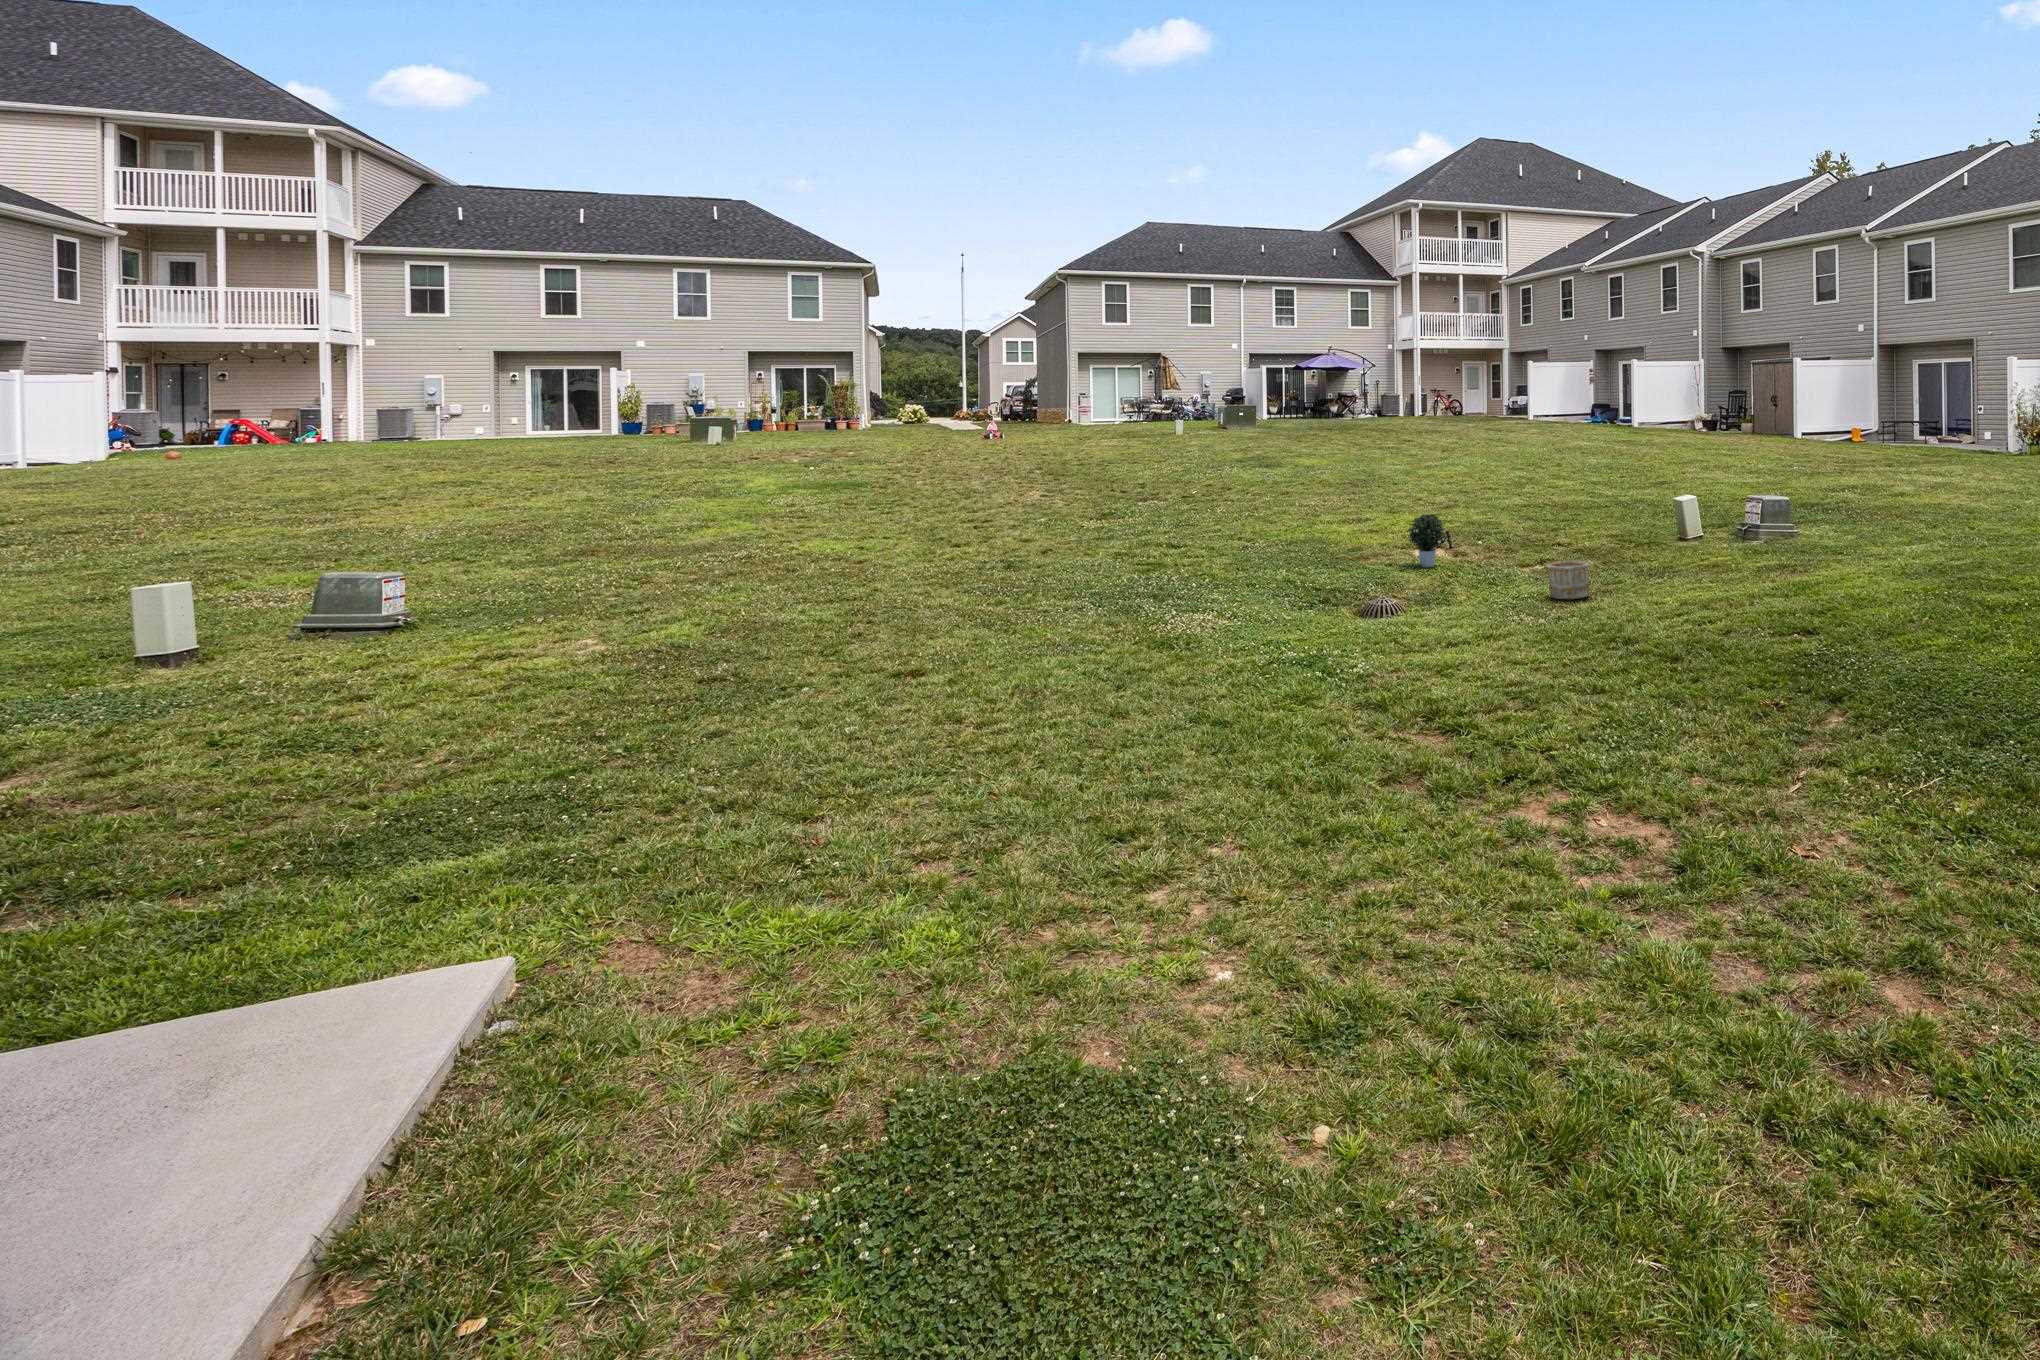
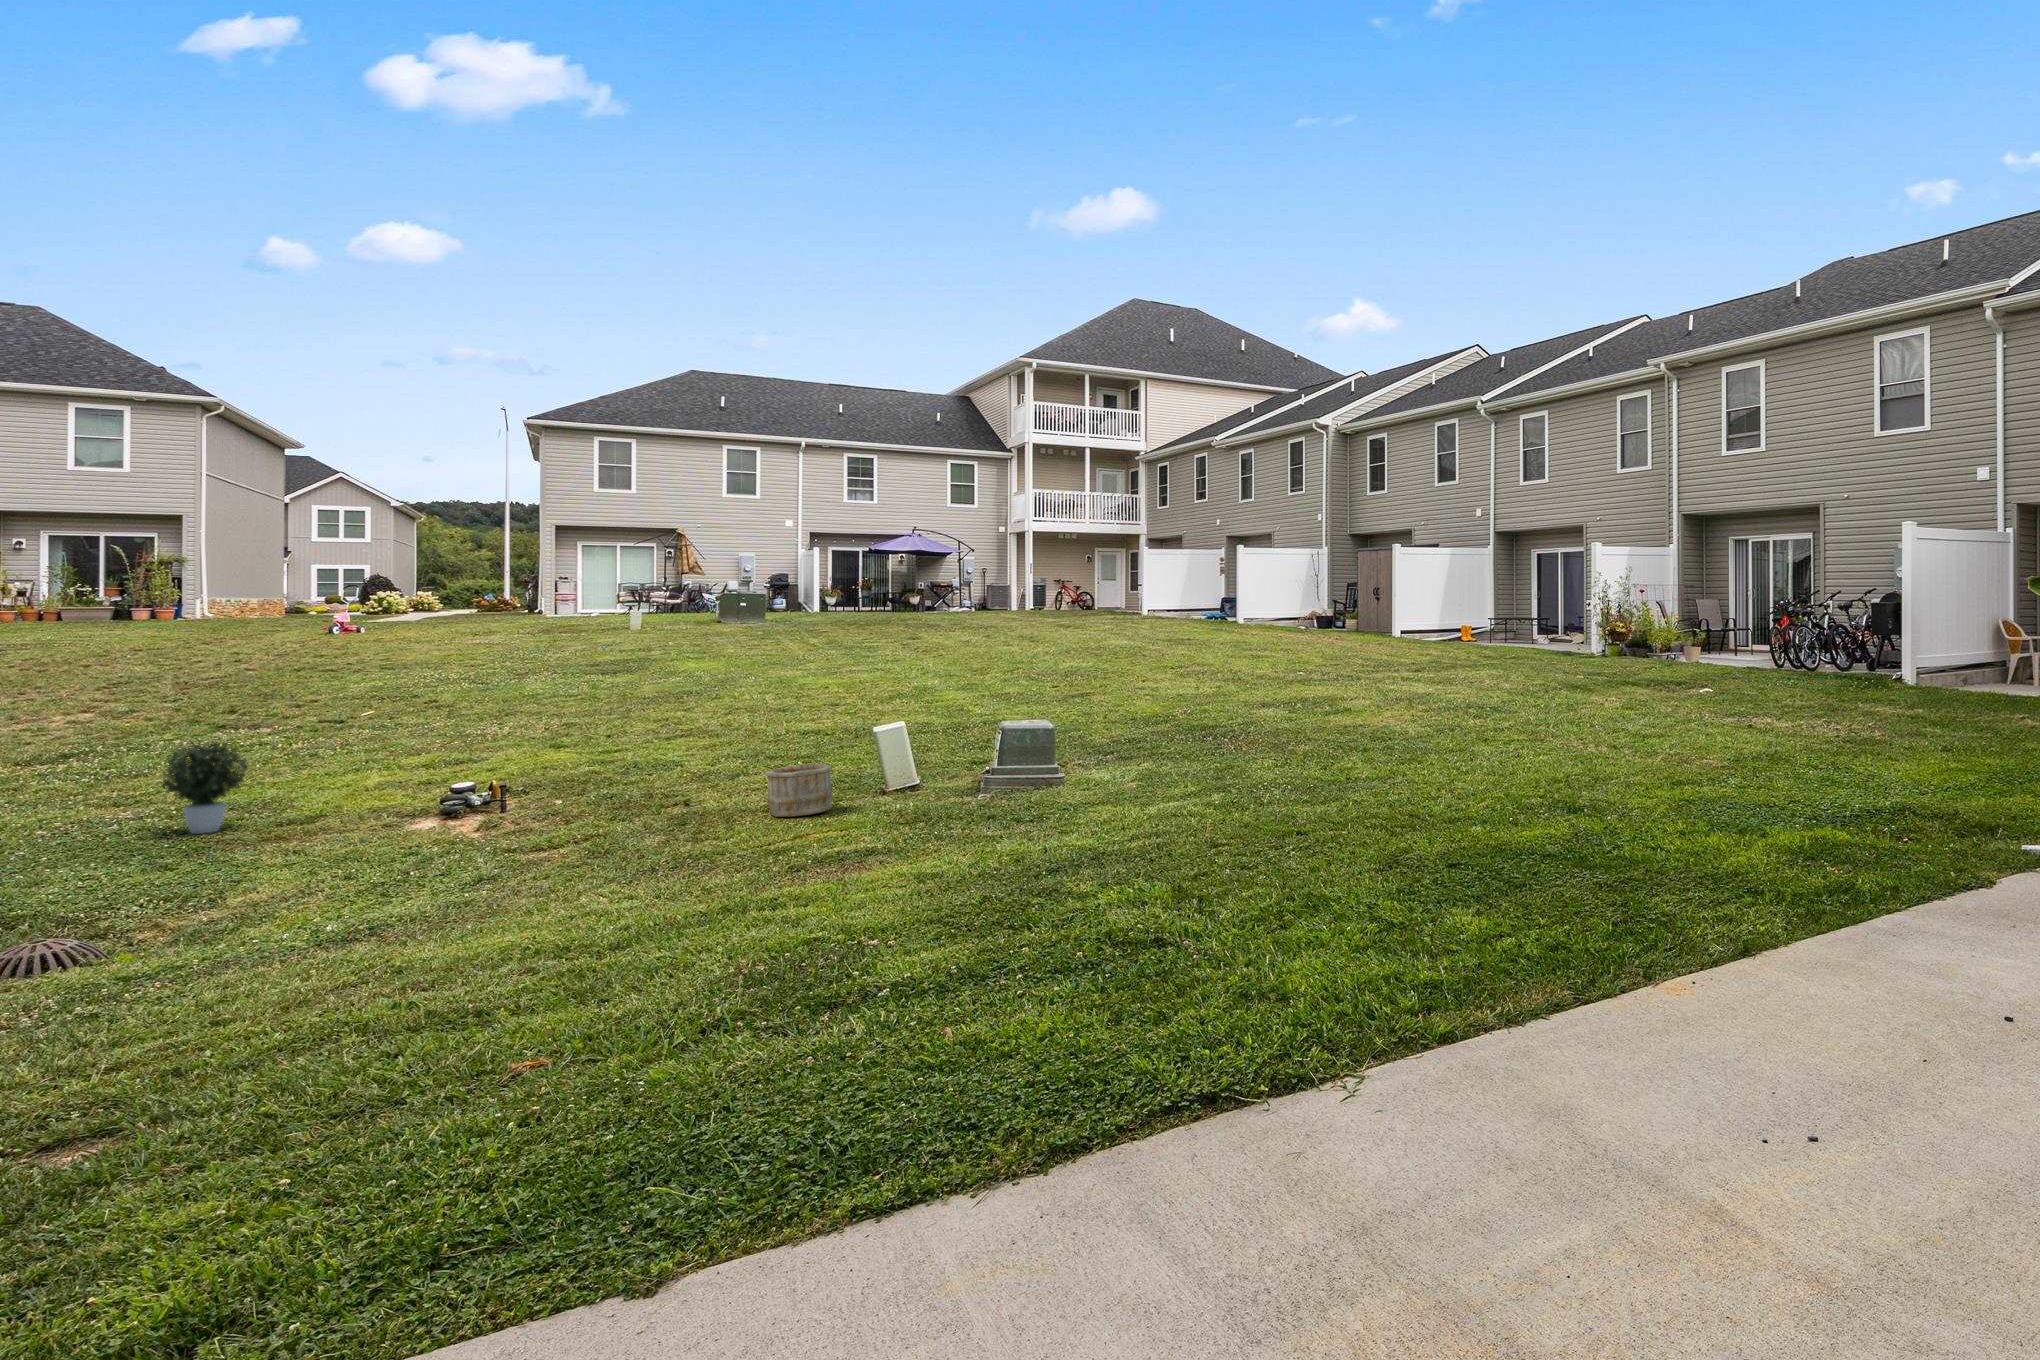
wooden bucket: present [1547,561,1589,599] -> present [765,764,832,817]

